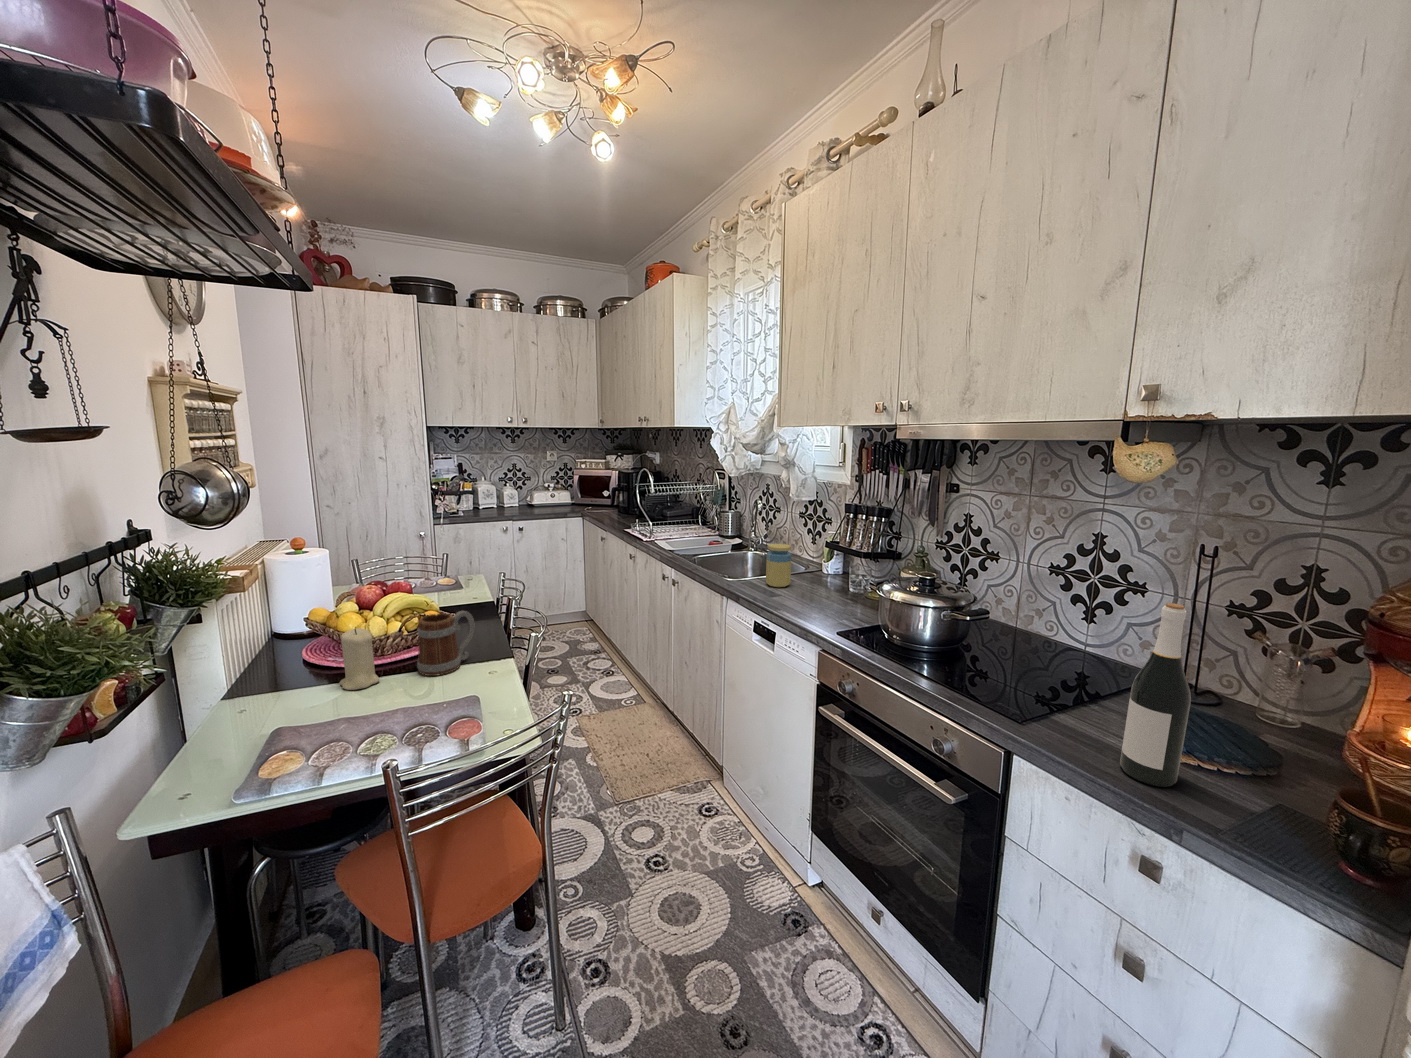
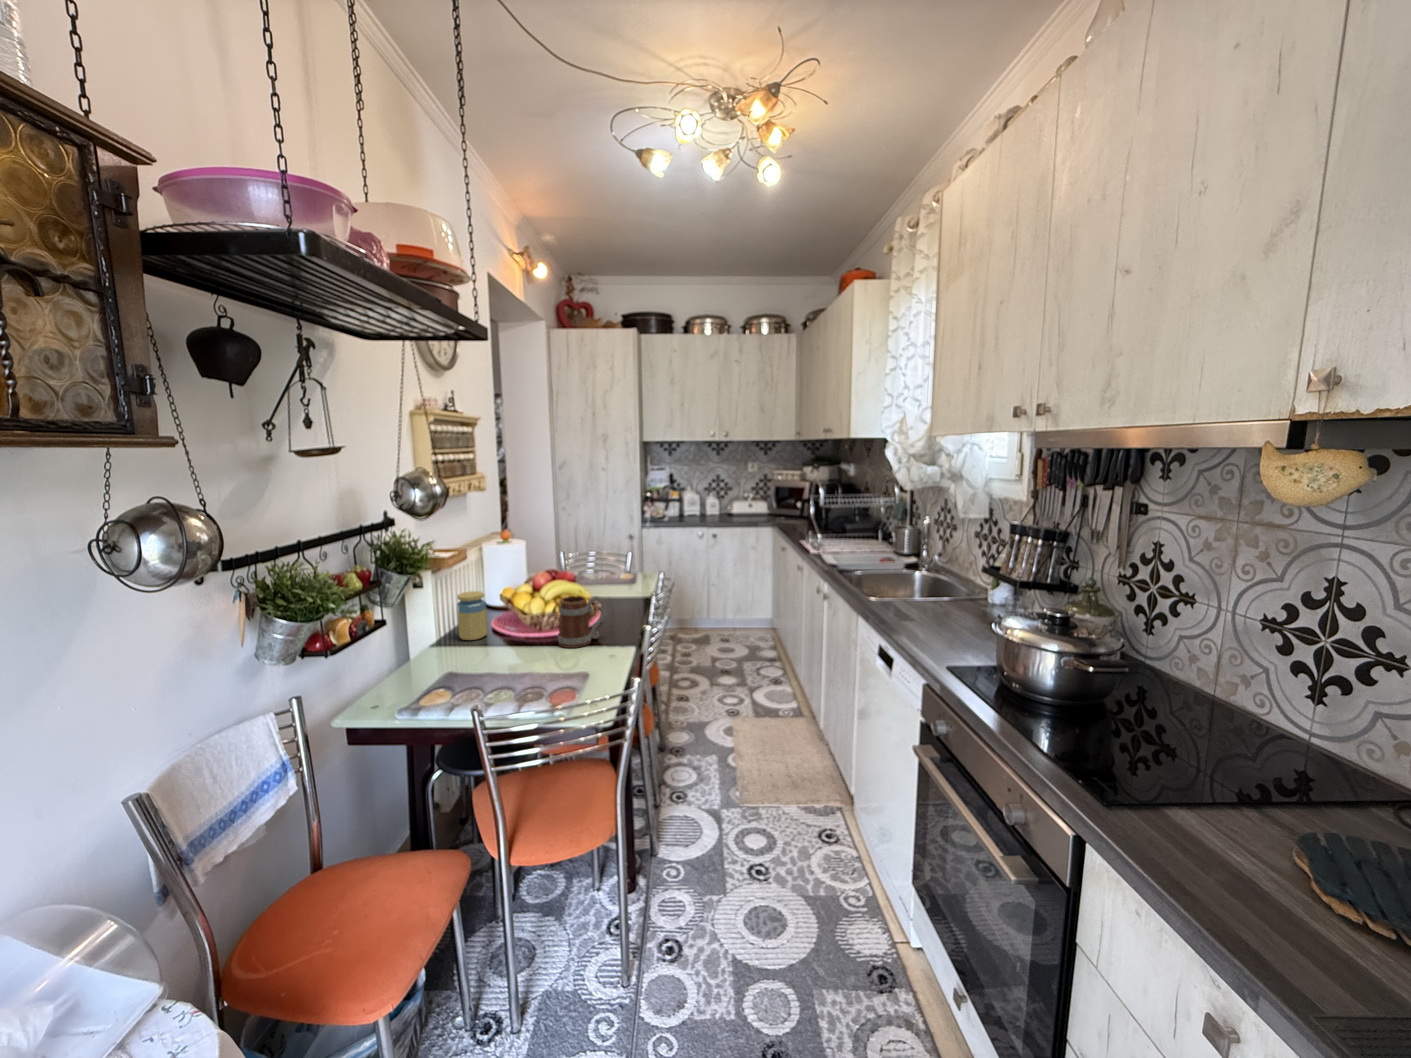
jar: present [766,544,791,587] -> present [457,591,487,640]
wine bottle: present [1120,603,1191,787] -> none [1218,671,1328,934]
candle: present [339,628,380,690] -> none [502,600,529,648]

